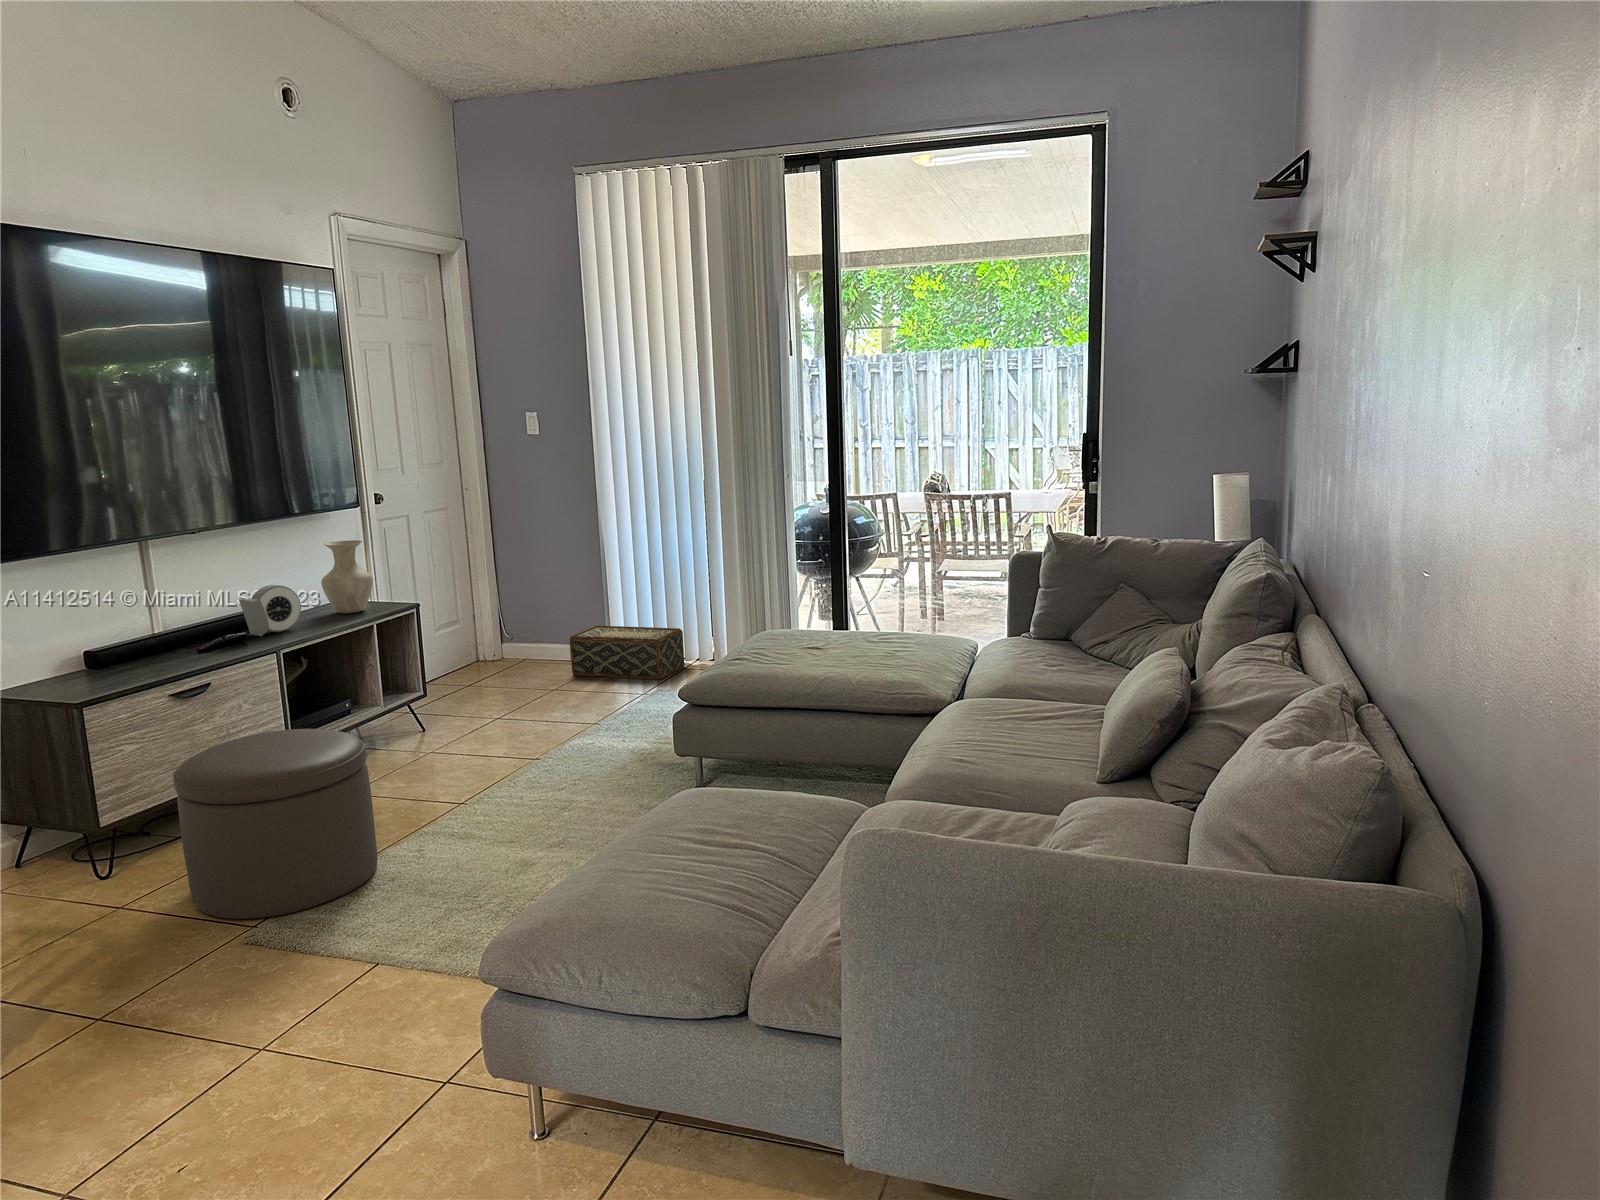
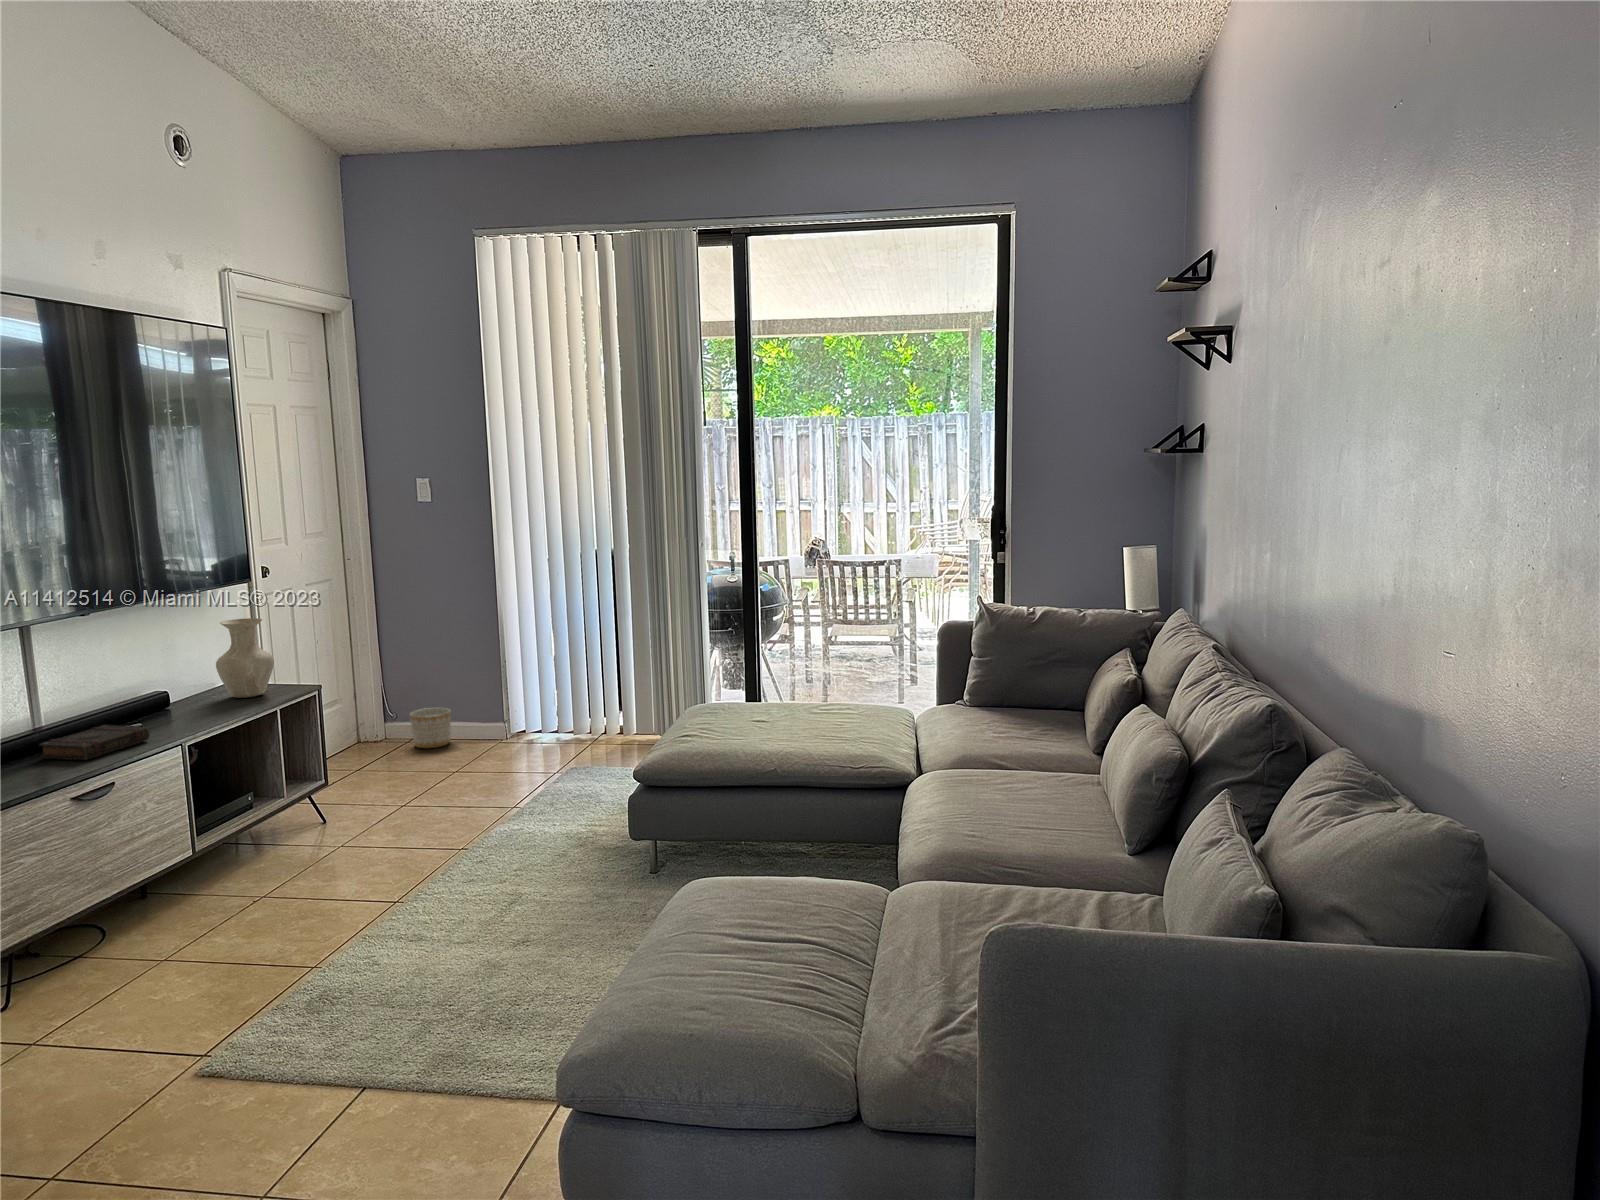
alarm clock: present [239,585,301,636] -> none [132,670,201,727]
woven basket: present [570,626,685,679] -> none [469,701,590,756]
planter: none [520,631,558,669] -> present [410,708,451,748]
book: none [149,633,247,662] -> present [39,725,150,760]
ottoman: present [173,729,377,919] -> none [100,830,324,1048]

